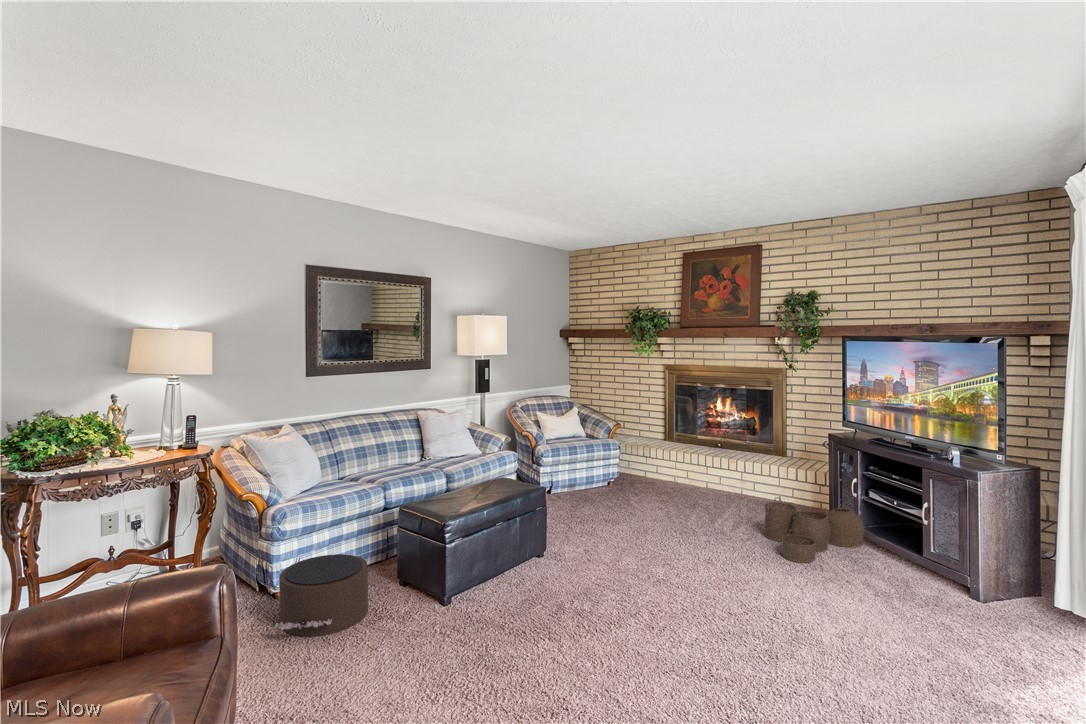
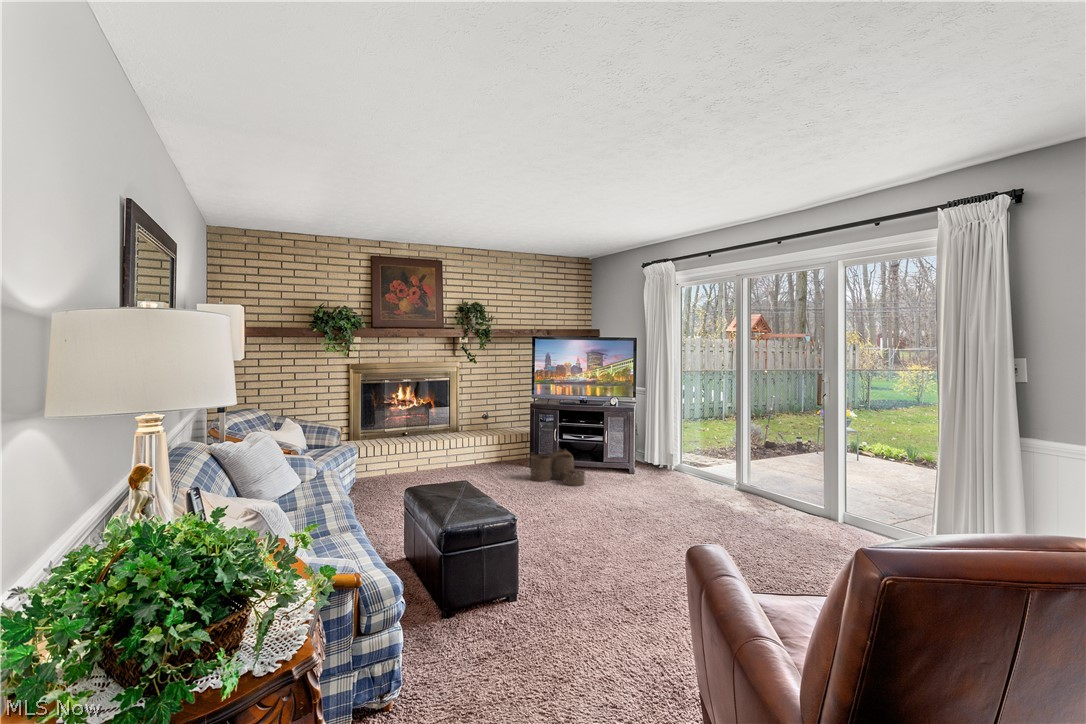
pouf: present [274,554,368,636] -> none [468,579,596,682]

